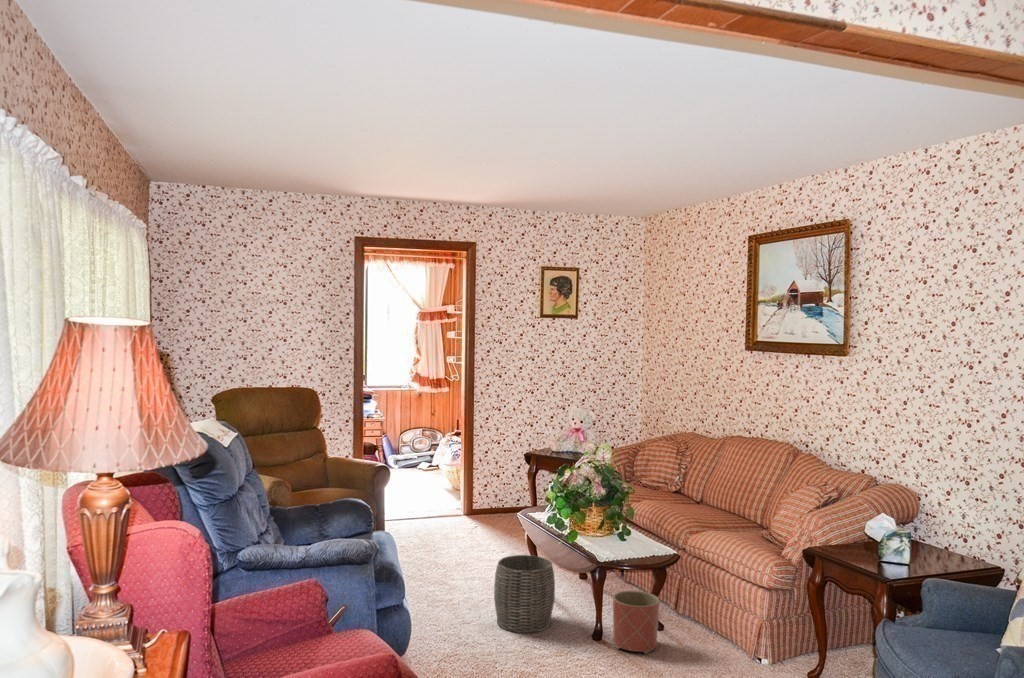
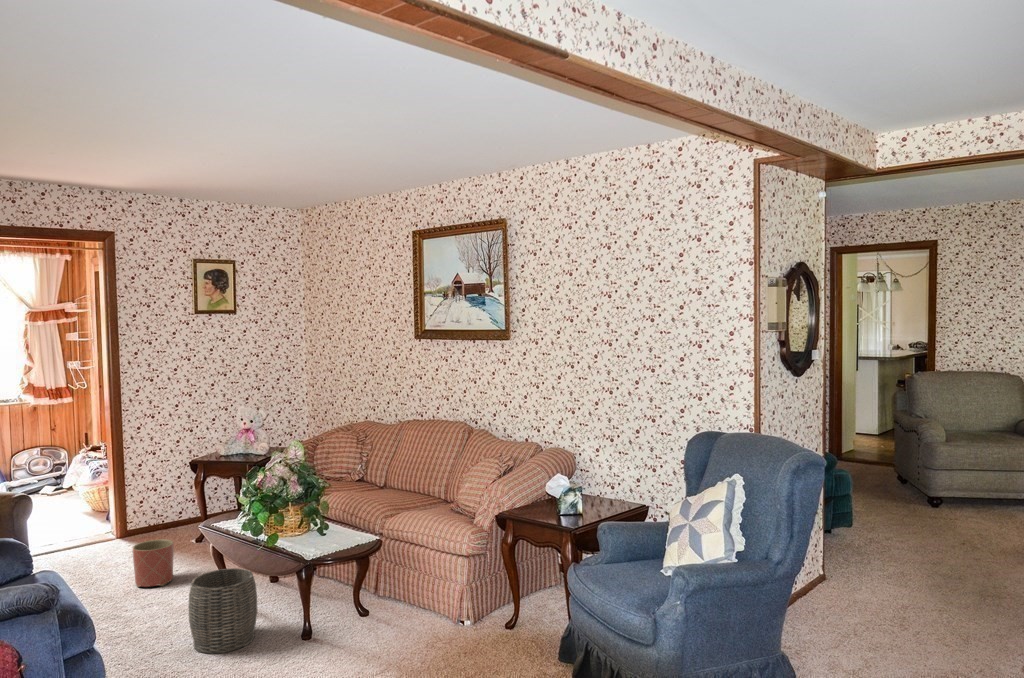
planter: present [613,591,660,653] -> present [133,539,174,587]

